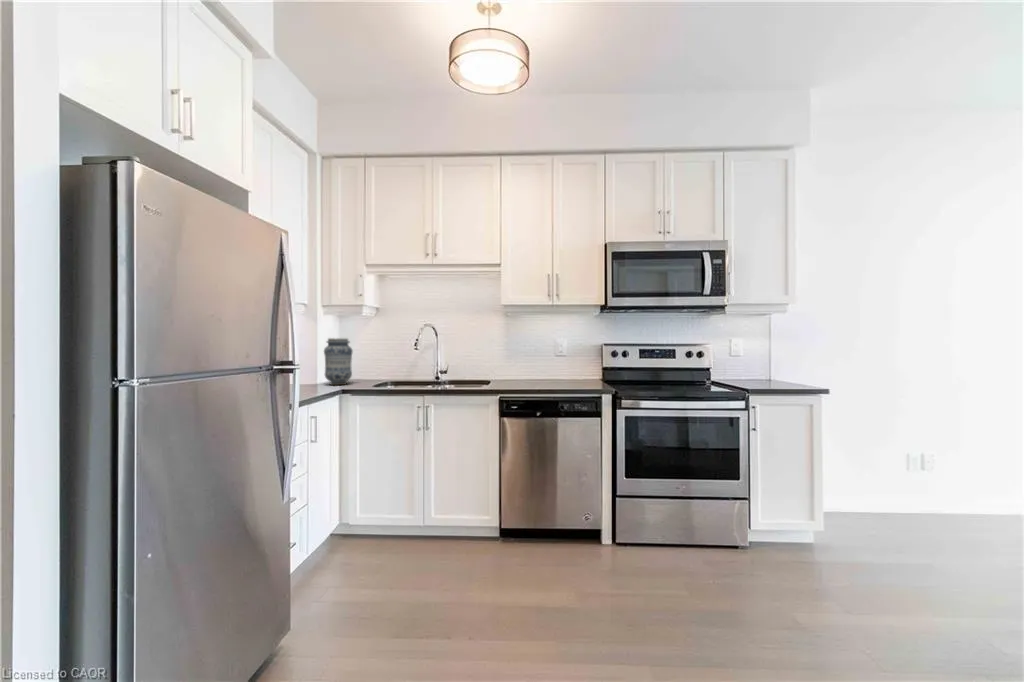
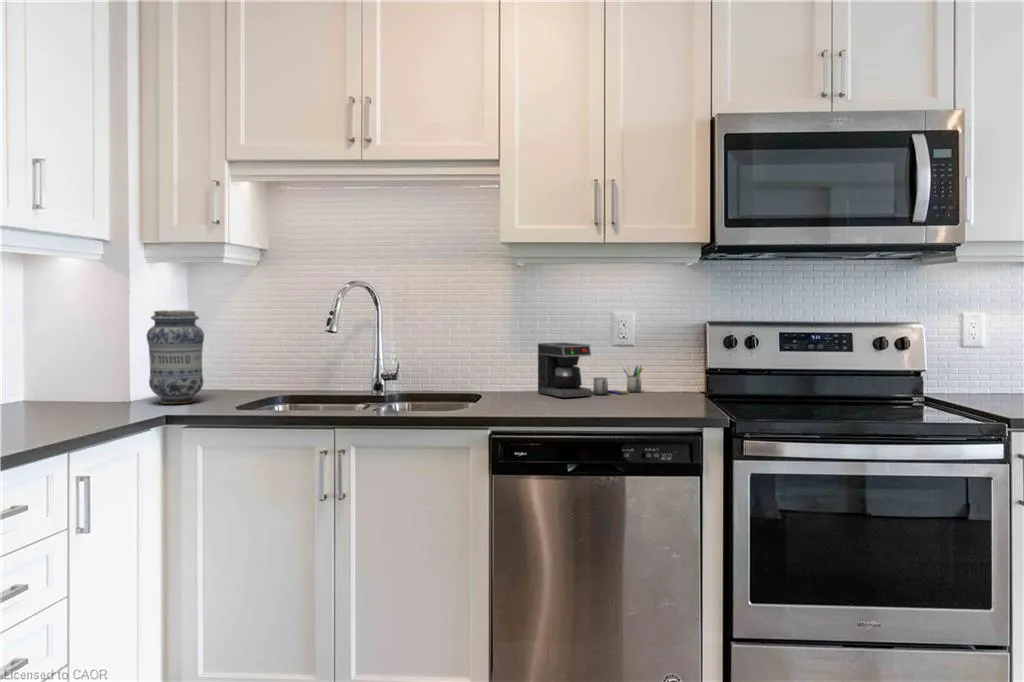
coffee maker: none [519,355,572,382] -> present [538,343,643,398]

